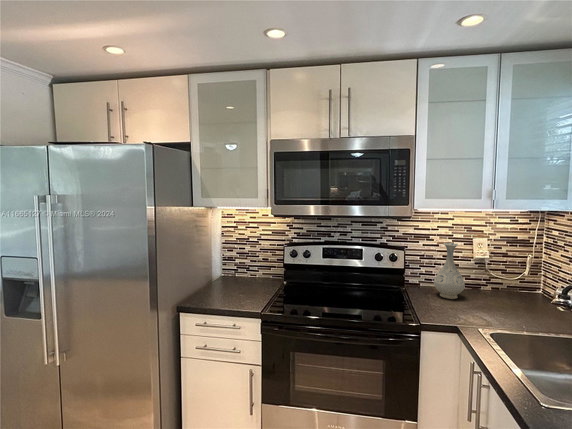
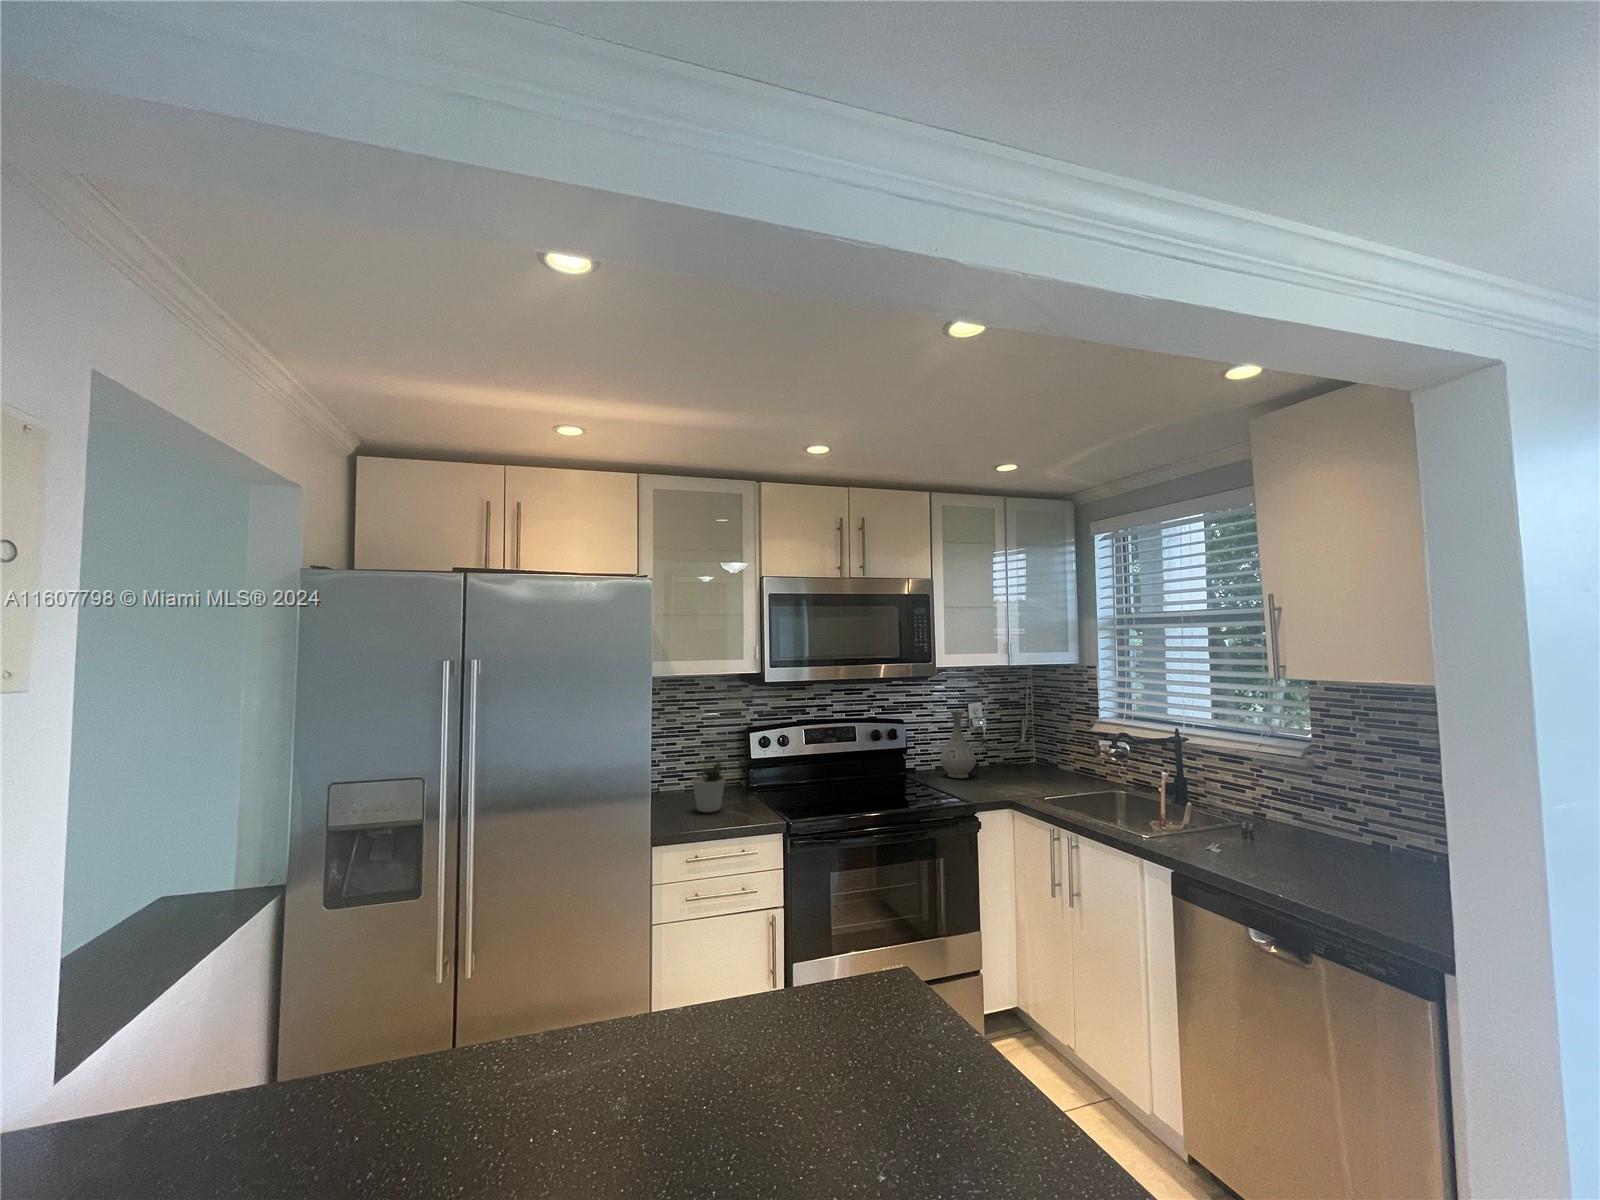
potted plant: none [229,260,251,295] -> present [692,761,725,812]

